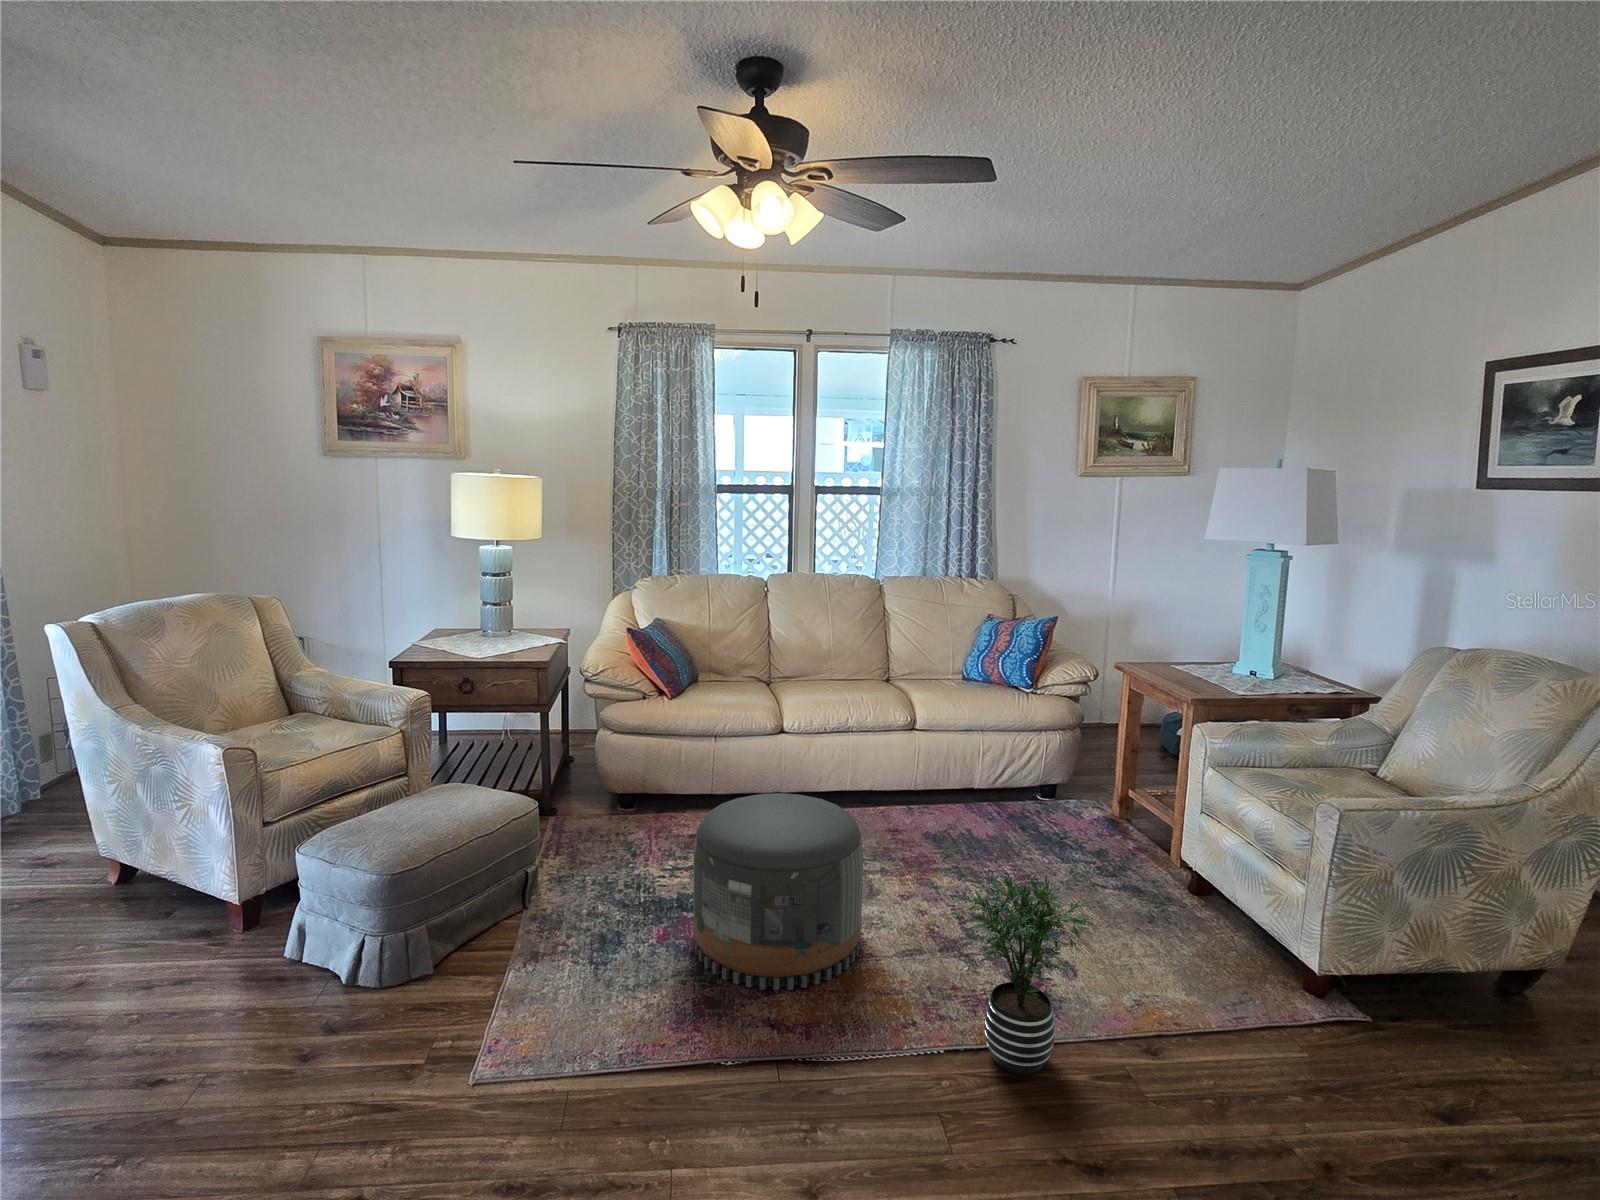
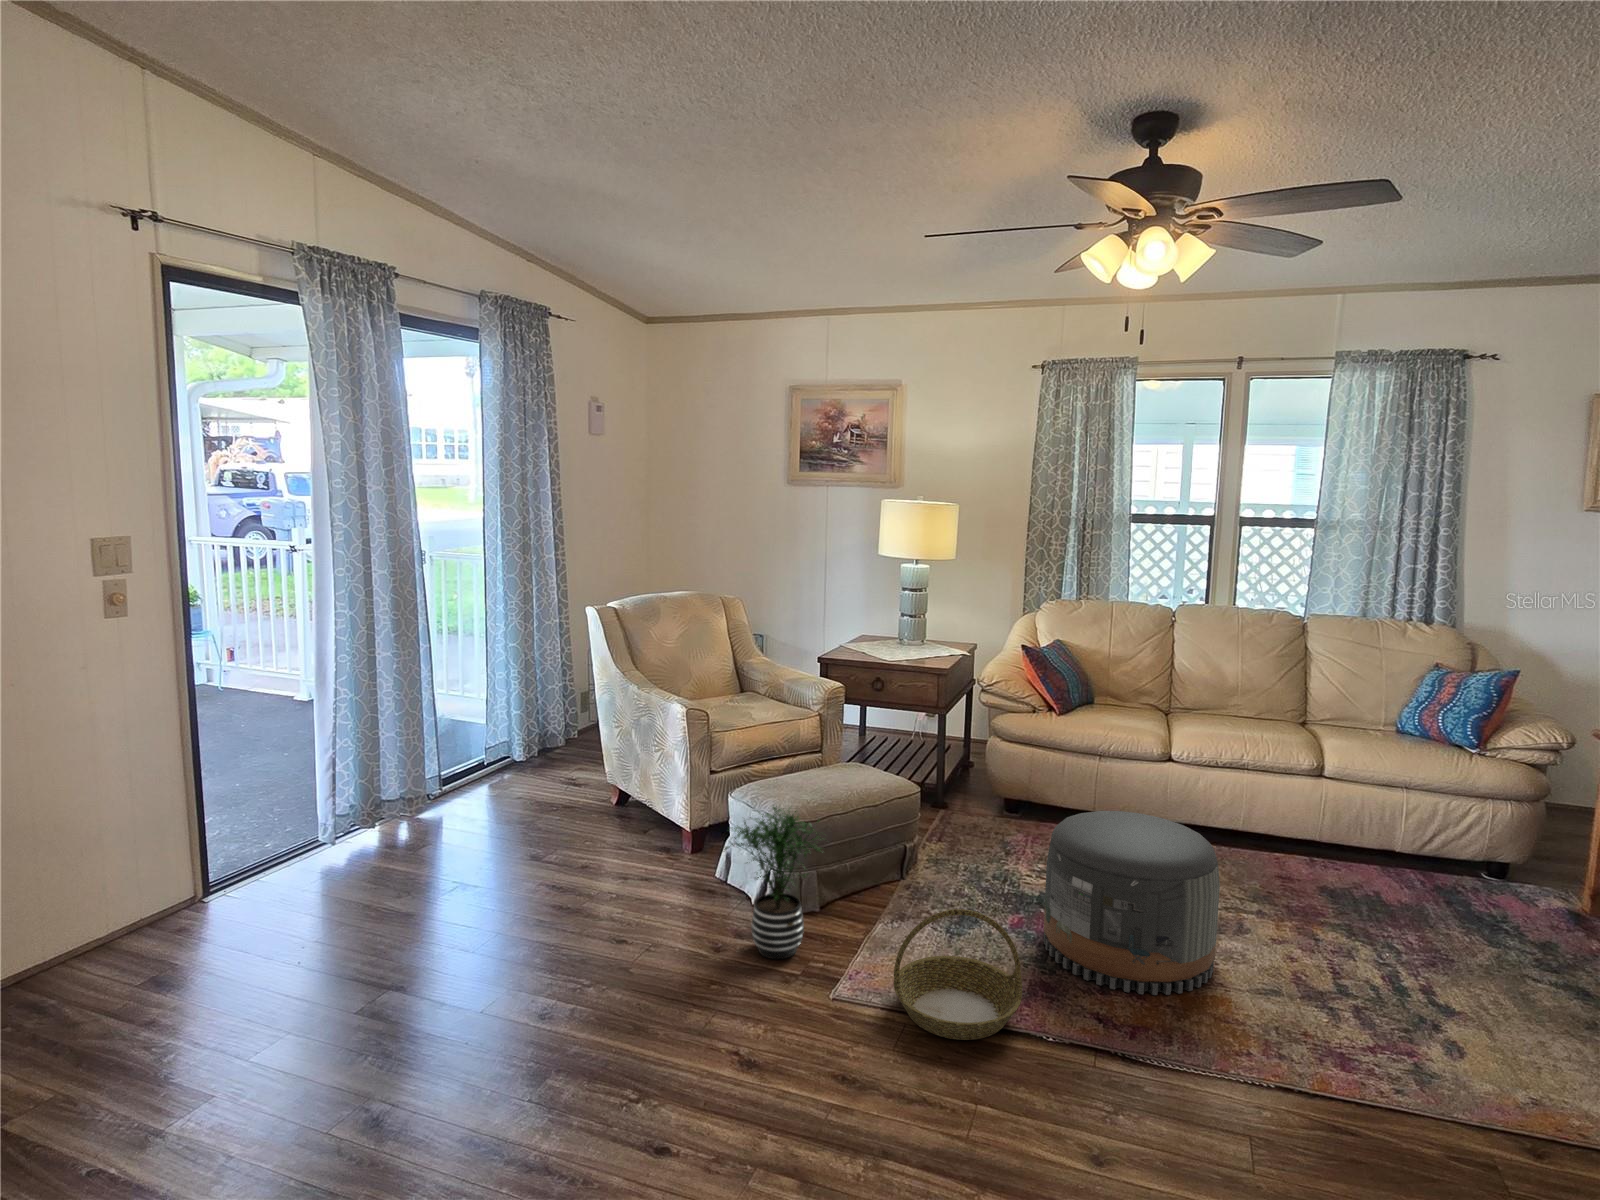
potted plant: present [954,870,1093,1075] -> present [724,807,821,959]
basket: none [540,955,695,1121] -> present [894,909,1022,1040]

